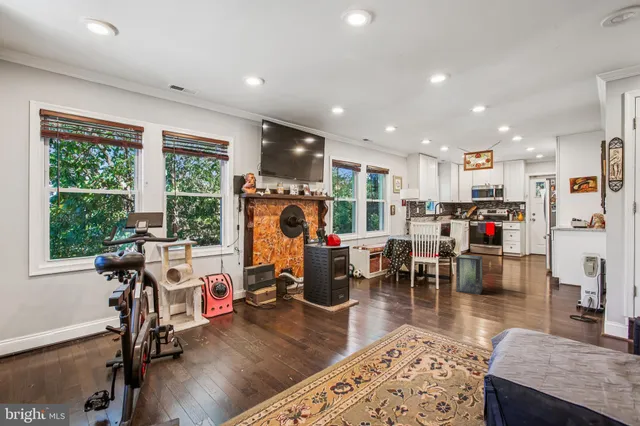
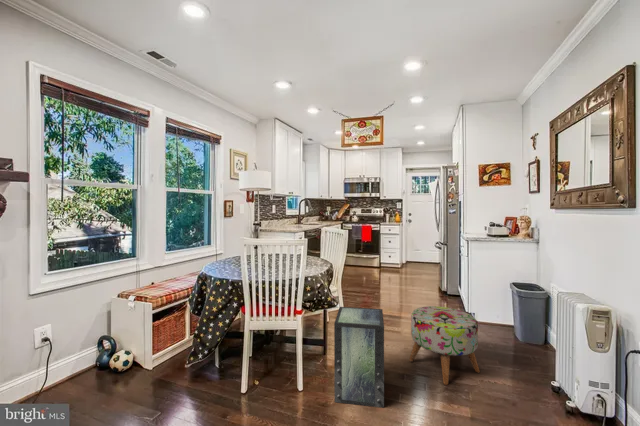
ottoman: none [501,262,542,294] -> present [409,306,480,385]

